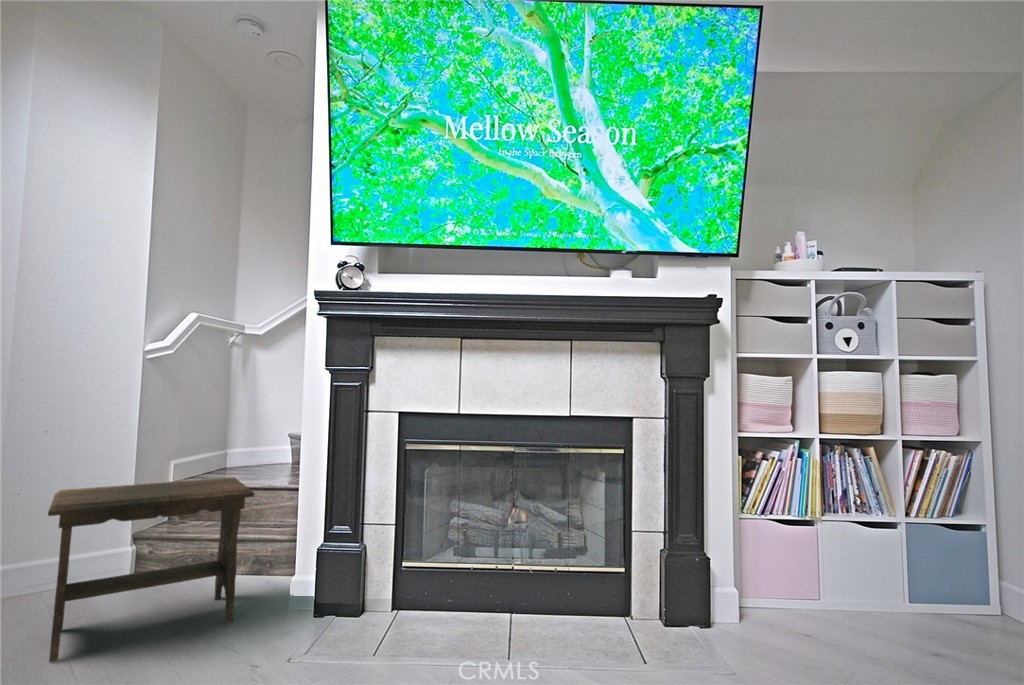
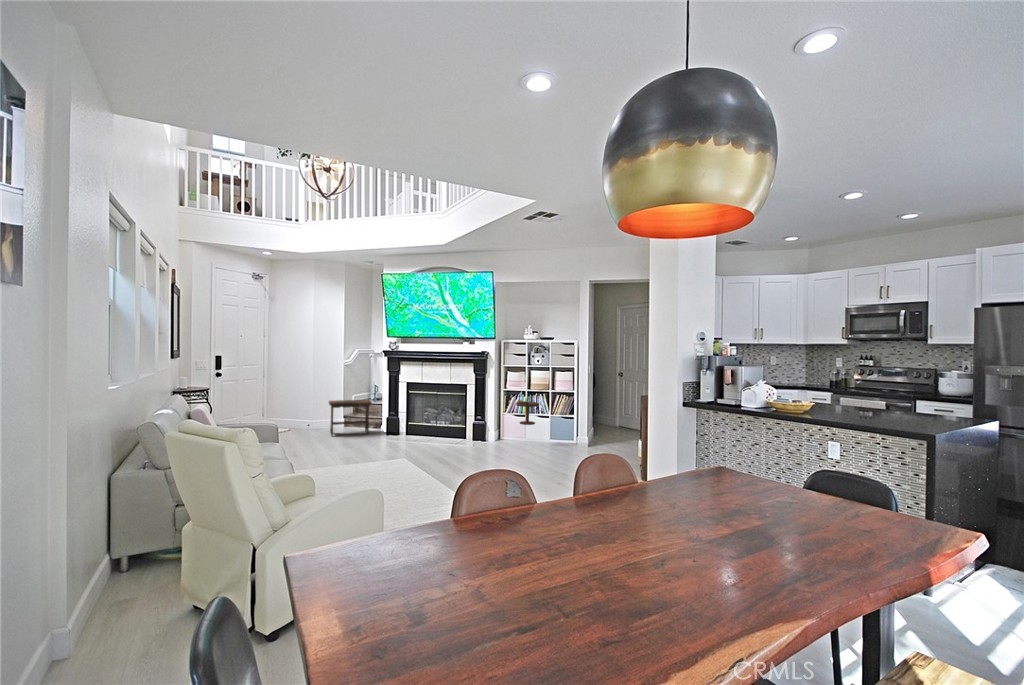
side table: none [819,472,915,629] -> present [516,400,539,425]

